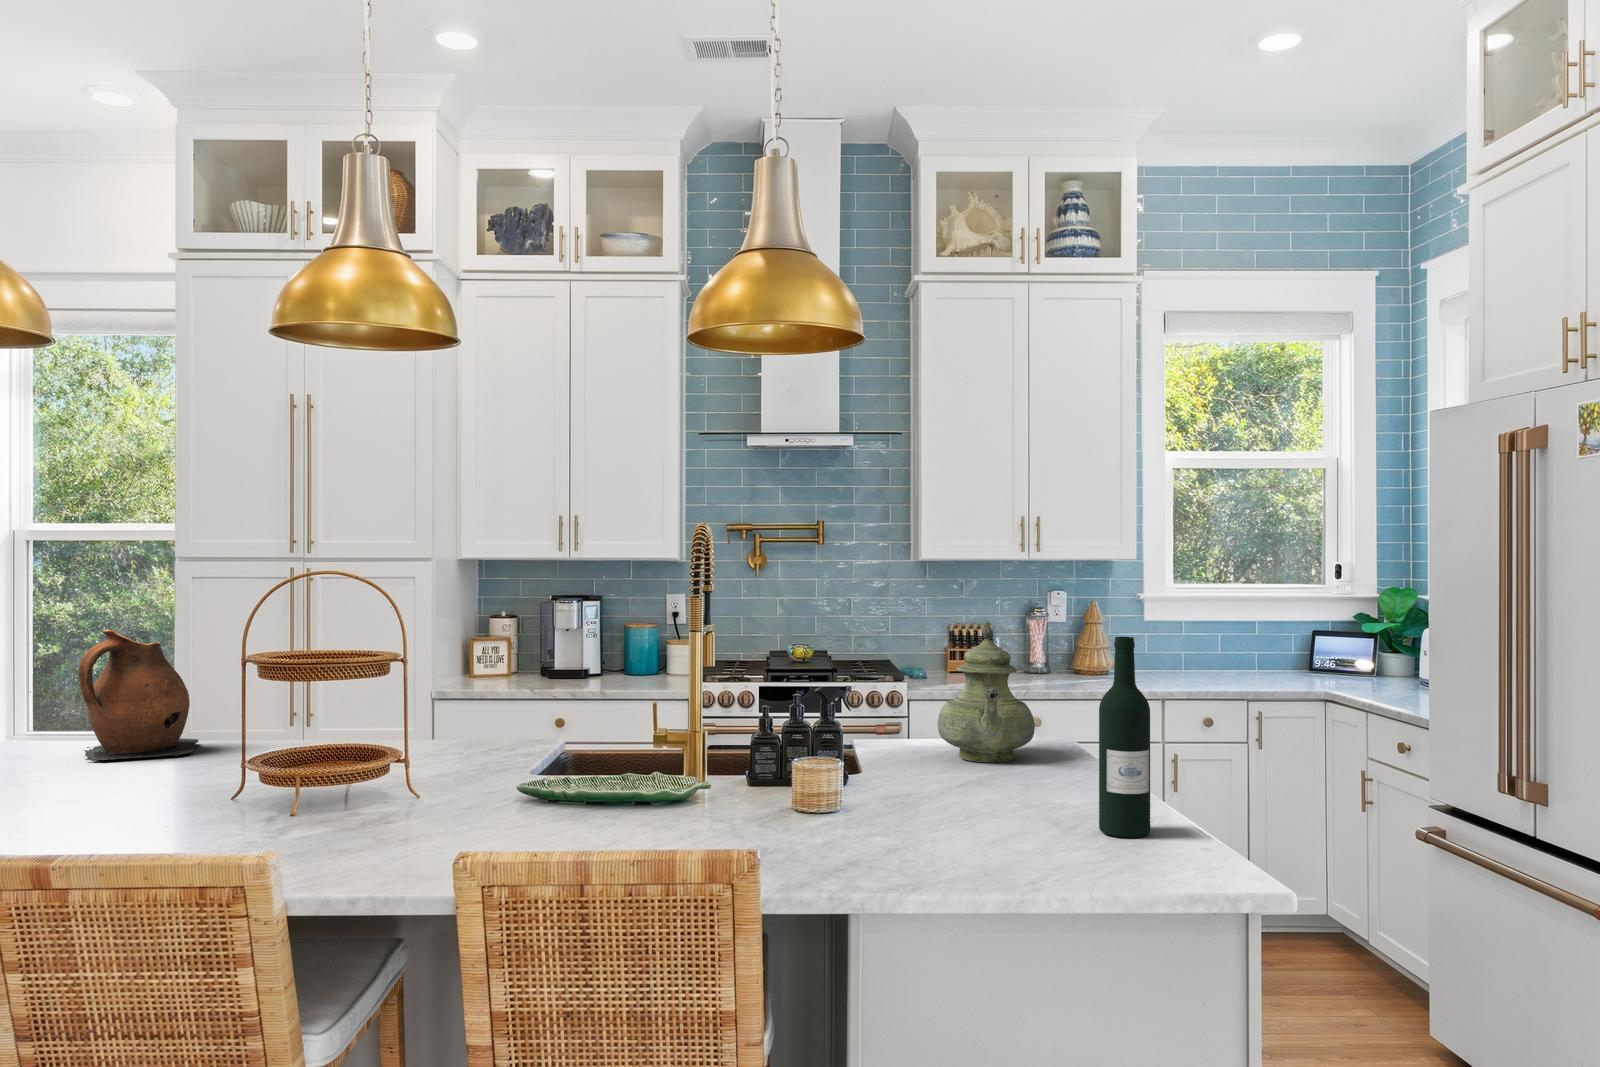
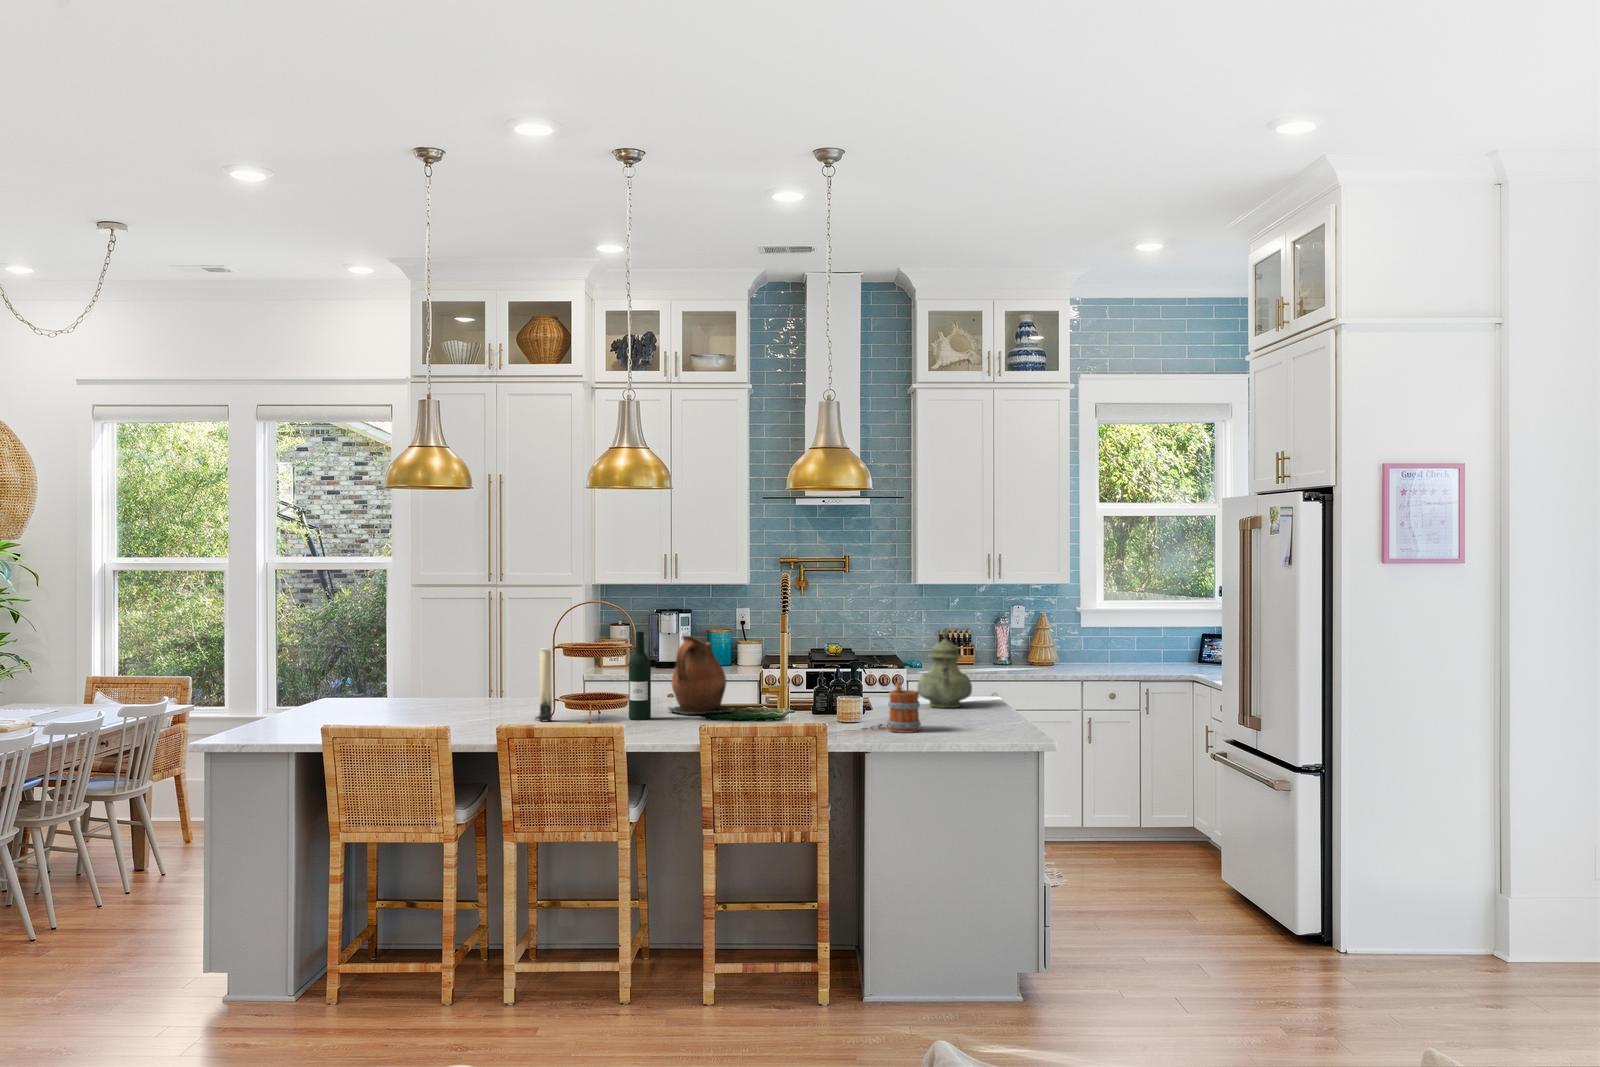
ceramic pitcher: present [78,630,198,760] -> present [668,635,734,714]
wine bottle: present [1099,637,1150,838] -> present [629,632,651,720]
candle: none [201,658,233,804] -> present [535,648,552,721]
mug: none [892,727,963,838] -> present [887,682,921,733]

